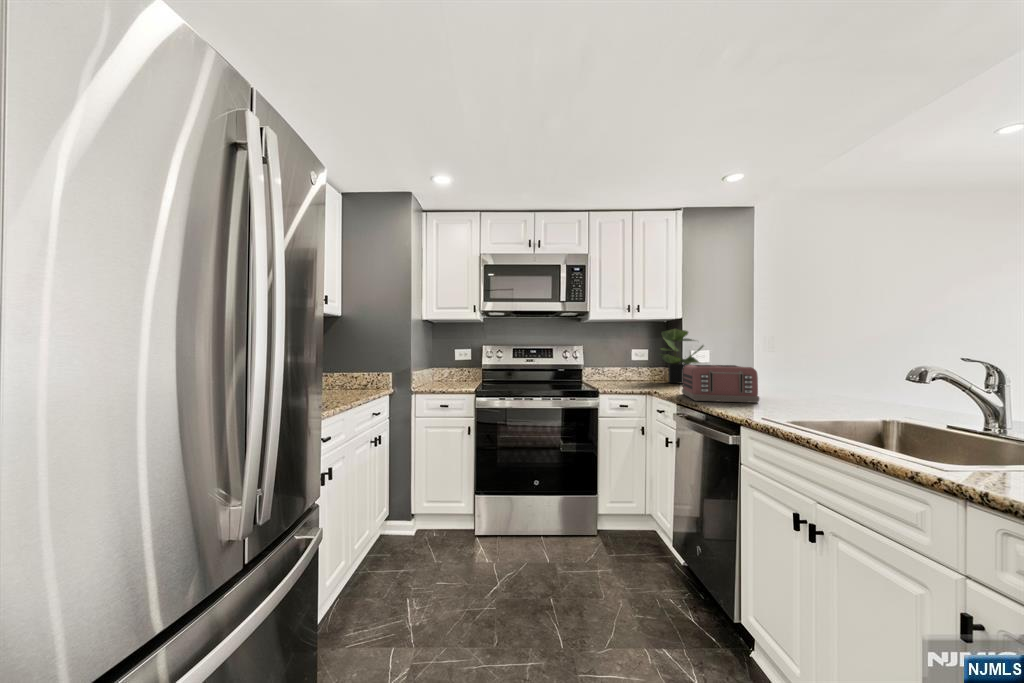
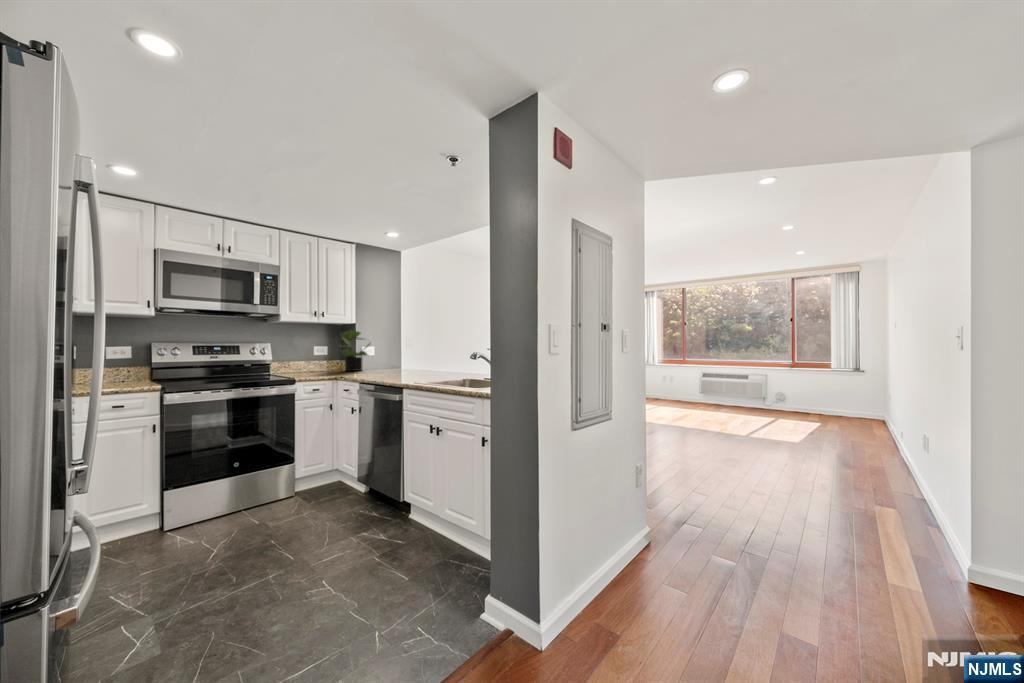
toaster: present [682,365,759,403] -> none [362,356,410,379]

